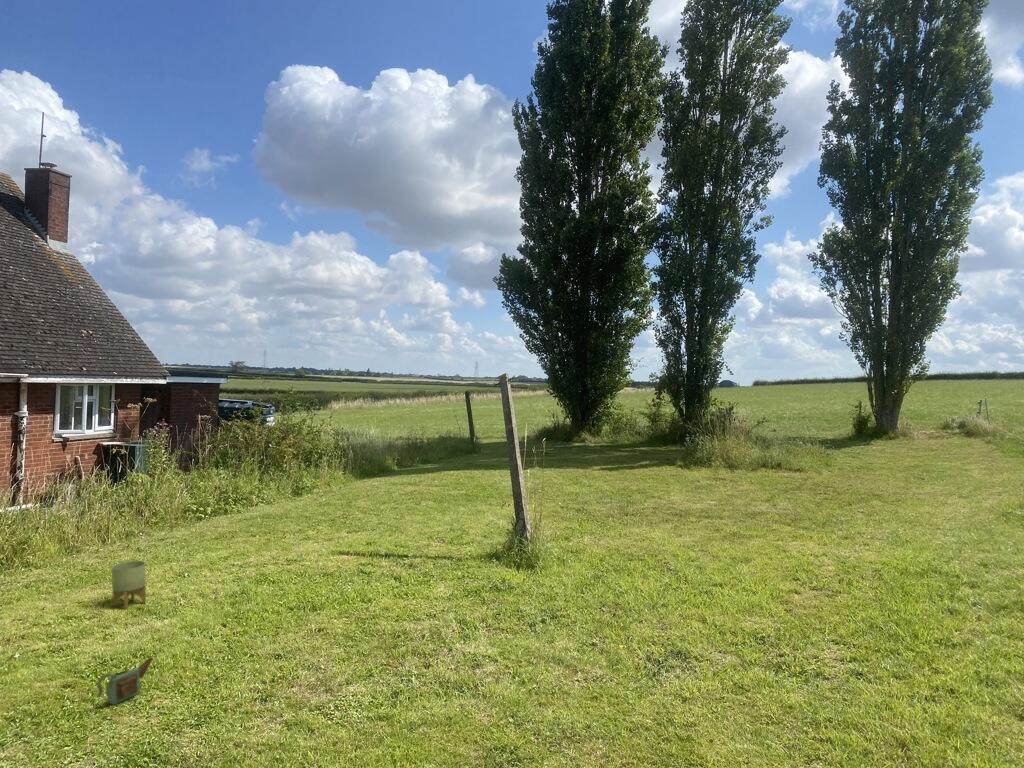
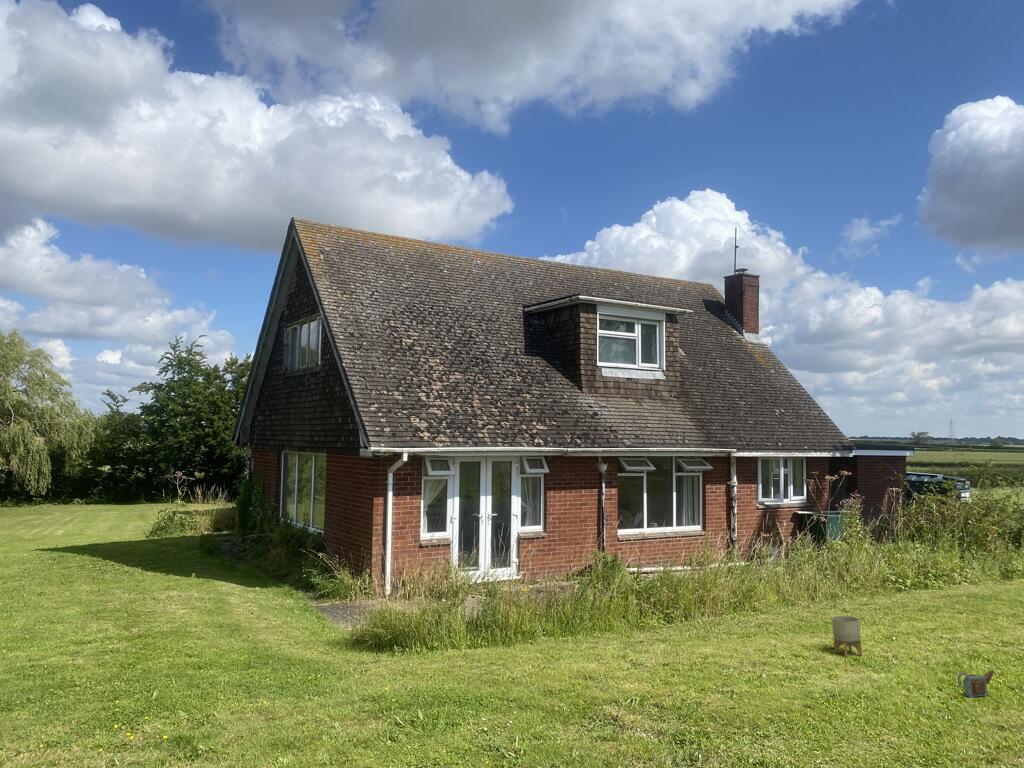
watering can: present [97,657,153,705] -> present [957,670,994,697]

